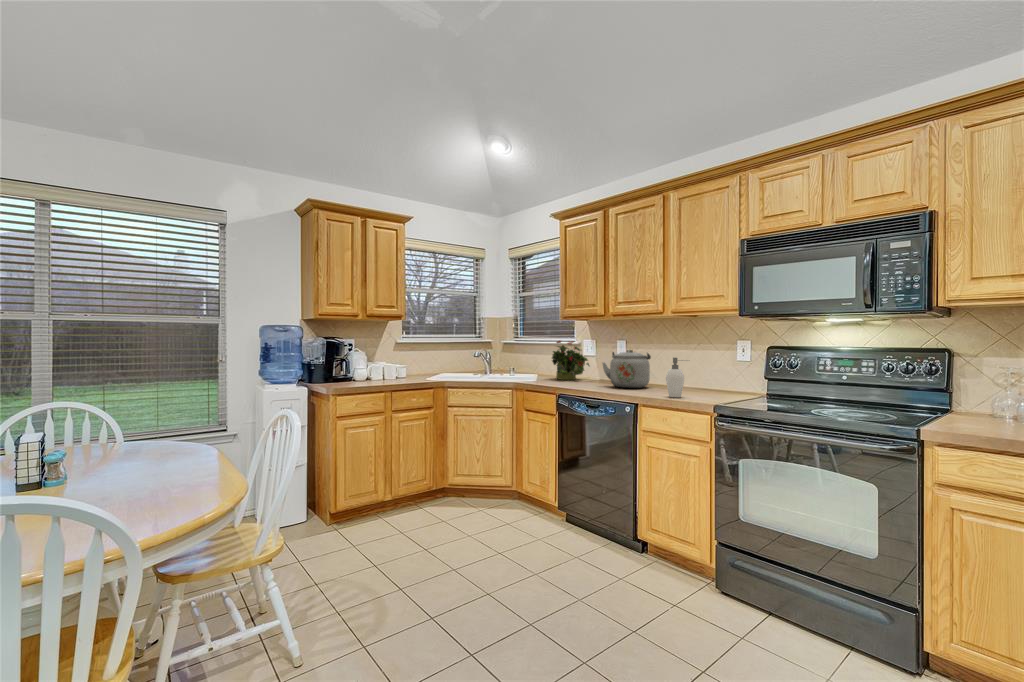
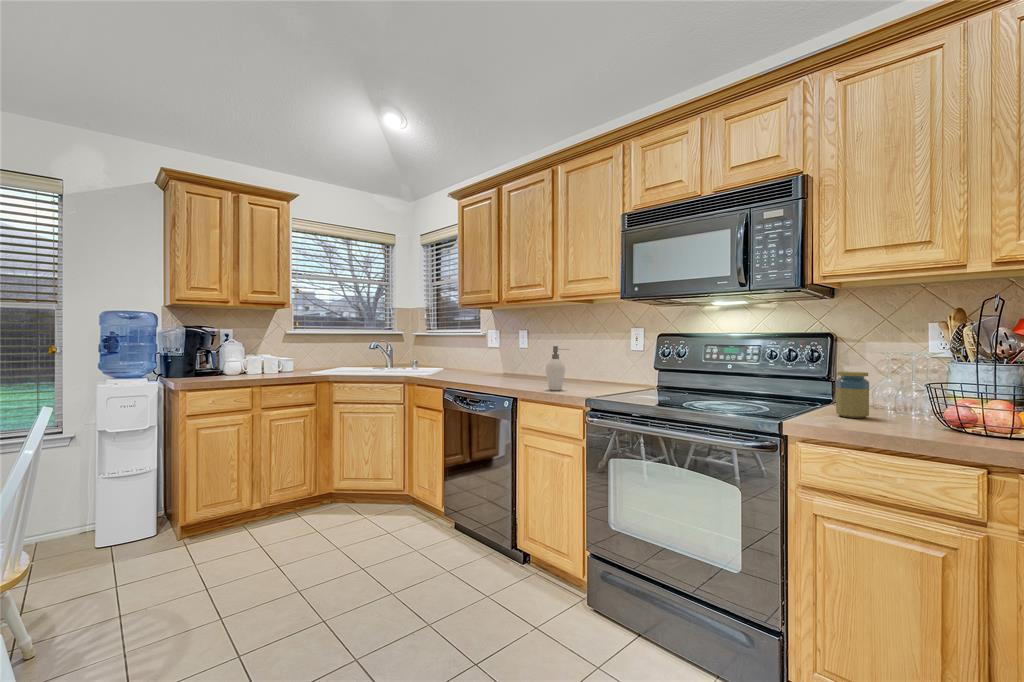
potted plant: present [552,341,589,380] -> none [447,331,491,374]
kettle: present [602,350,651,388] -> none [492,339,546,381]
jar: none [963,385,996,426] -> present [836,371,869,418]

